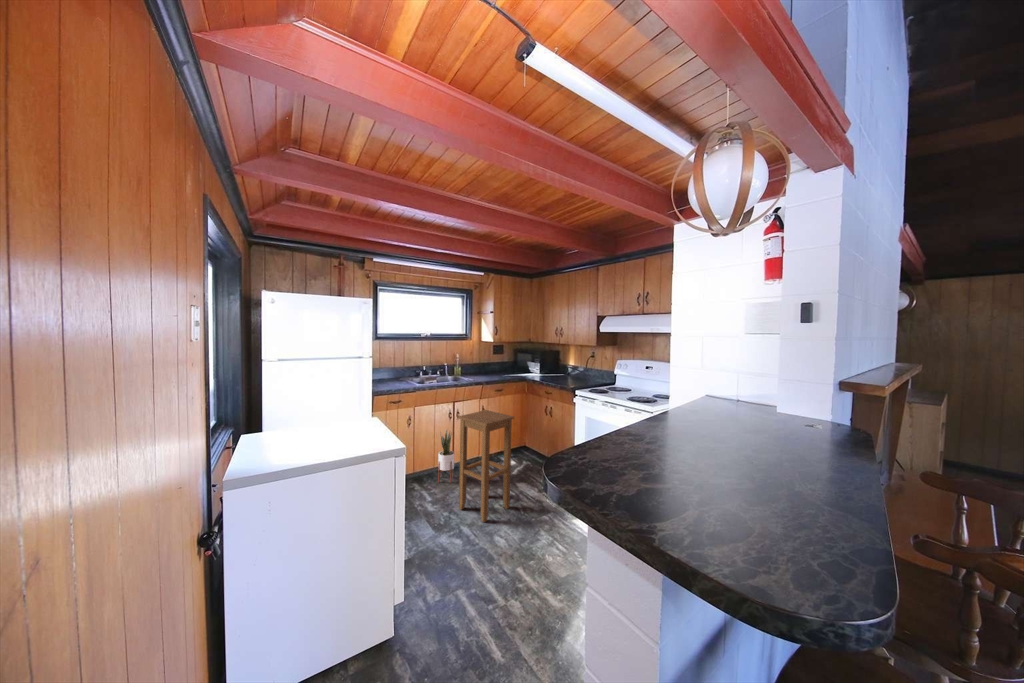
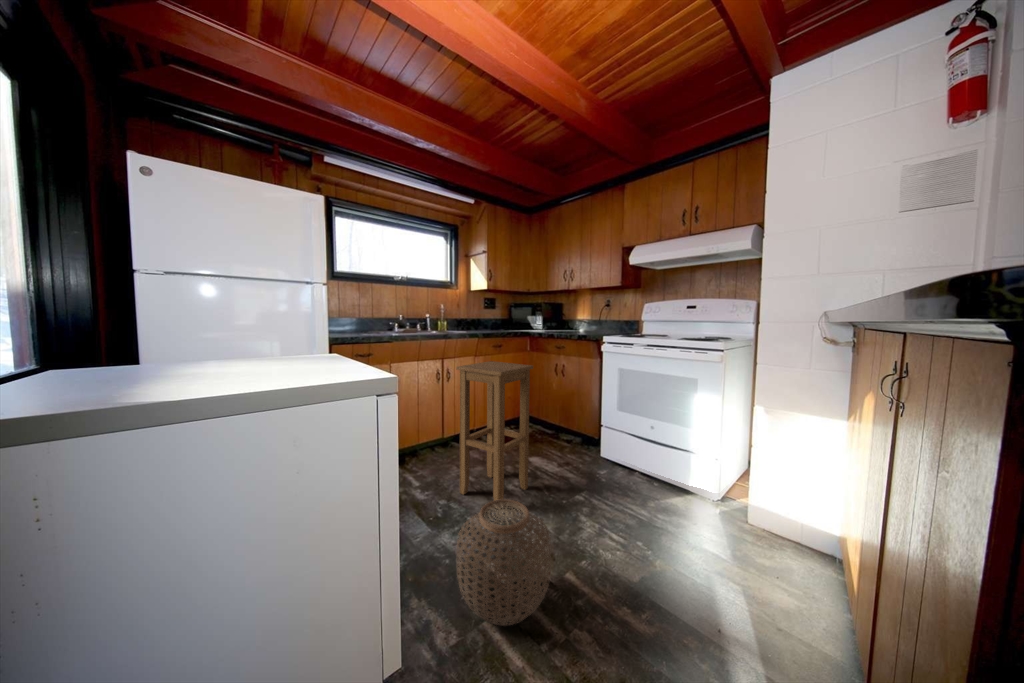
potted plant: present [438,431,454,483] -> none [425,390,446,462]
woven basket: none [443,515,502,593] -> present [457,499,551,625]

